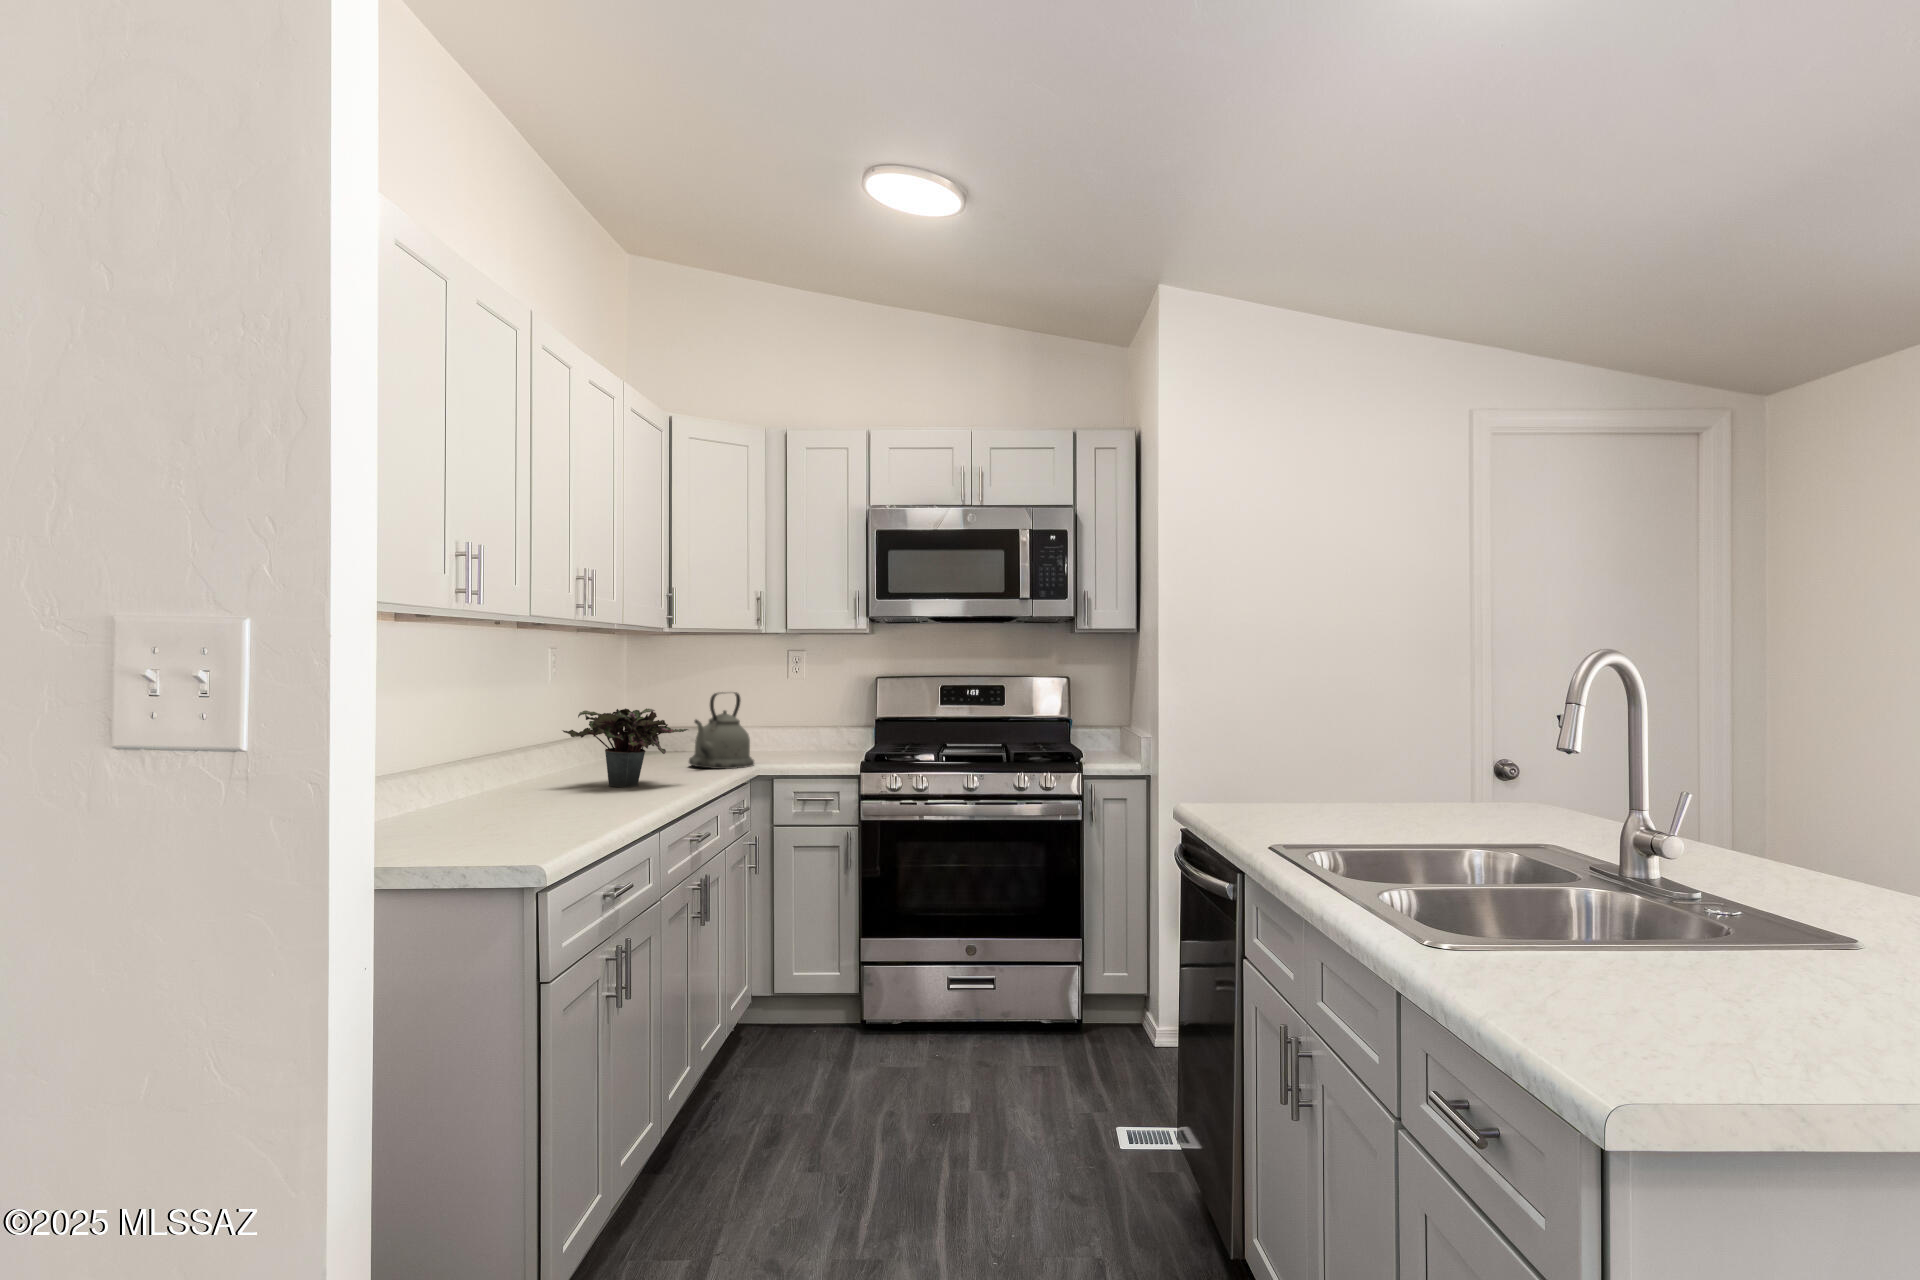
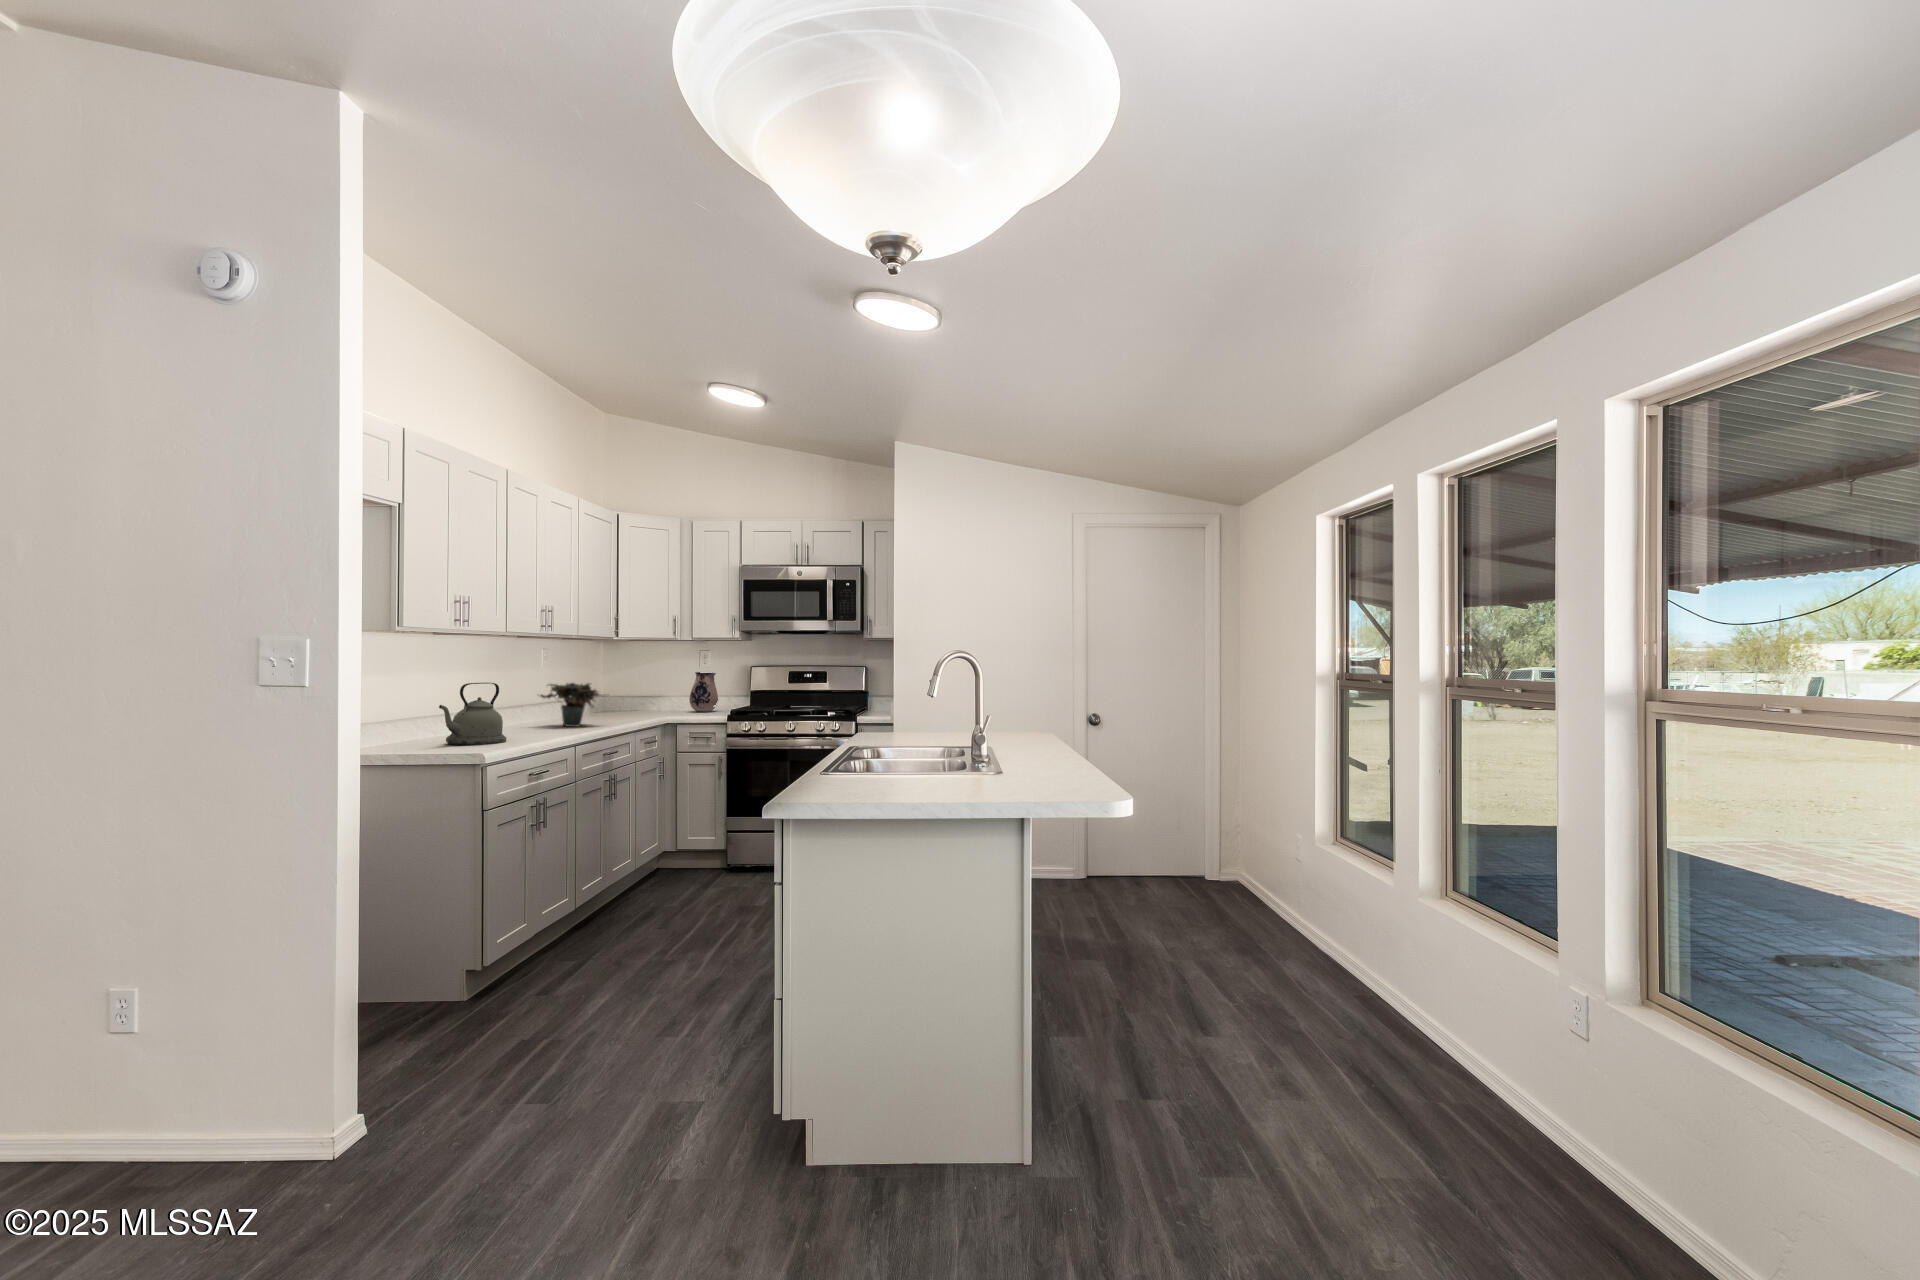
ceramic pitcher: none [776,687,821,752] -> present [689,672,718,712]
kettle: present [689,692,754,769] -> present [439,683,506,746]

